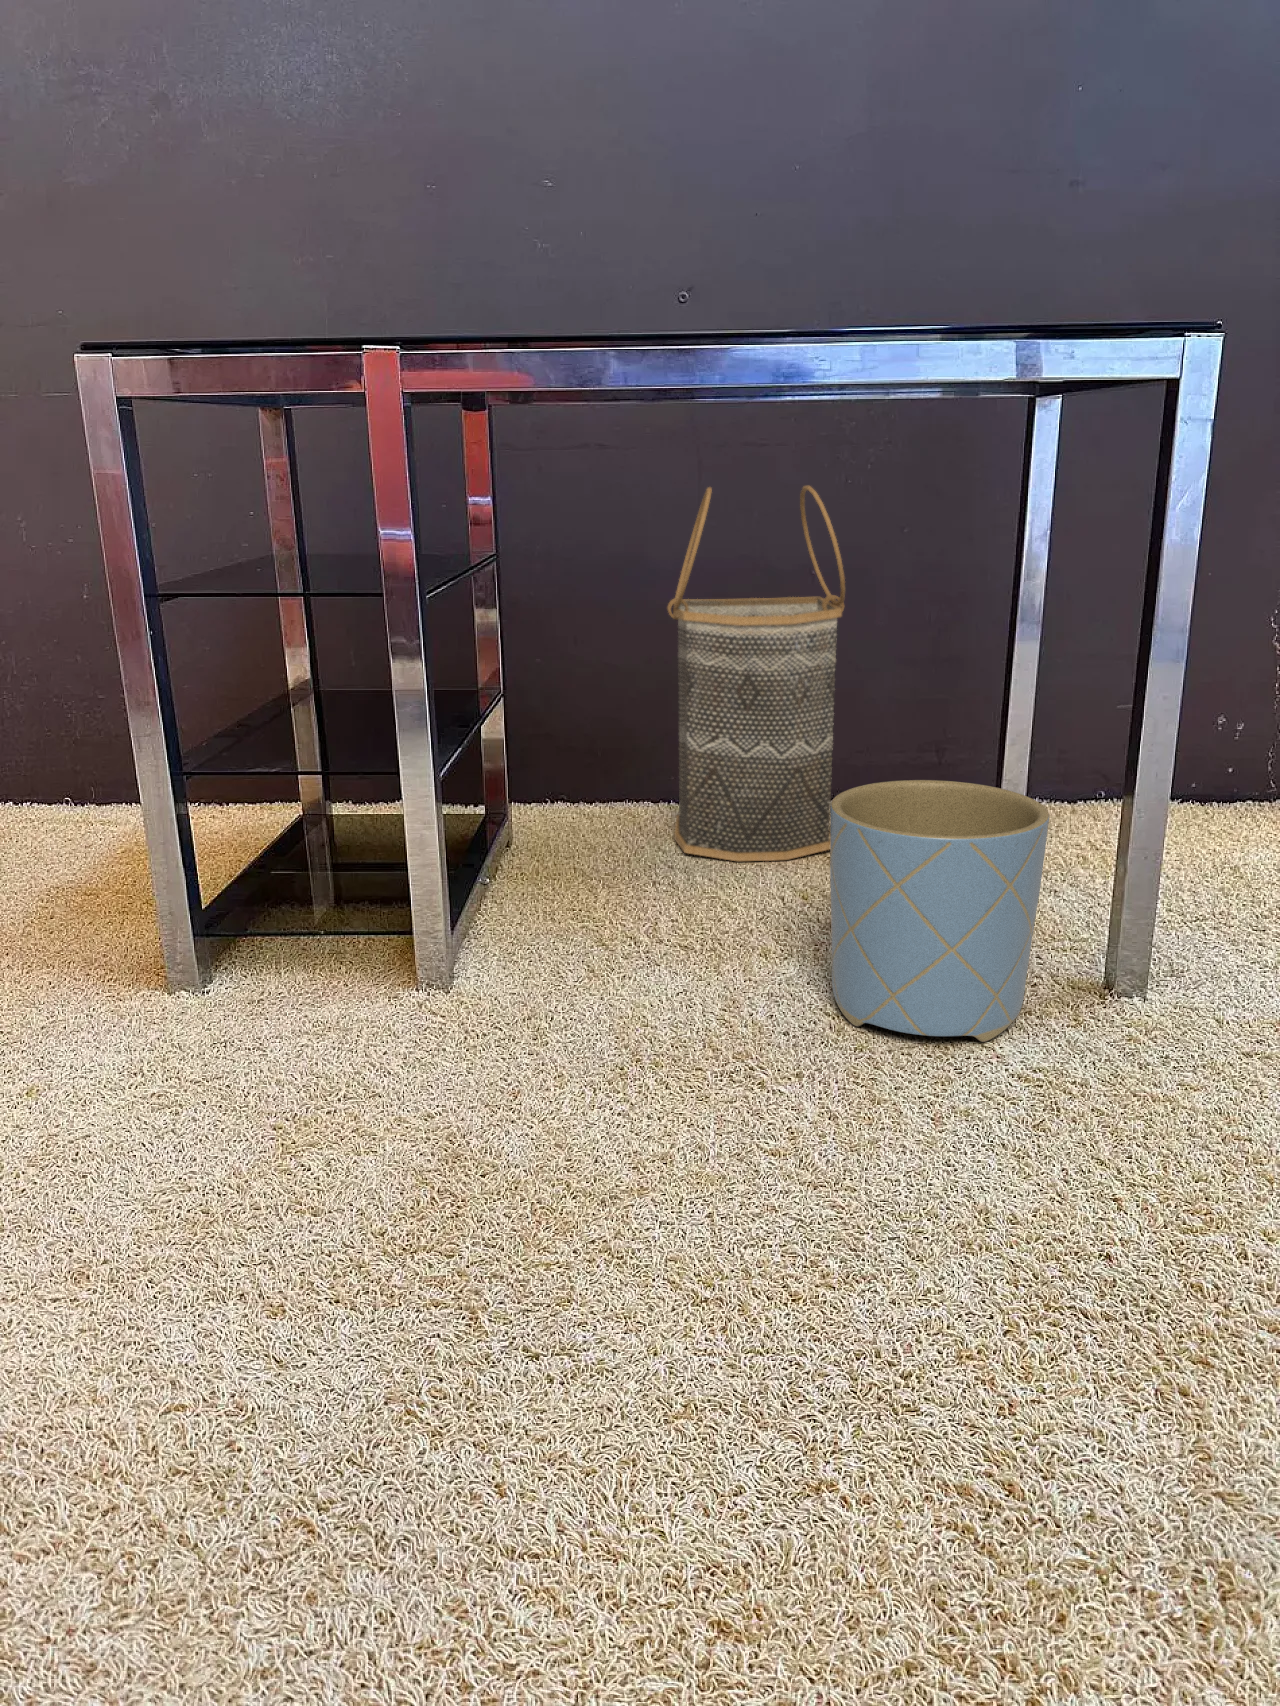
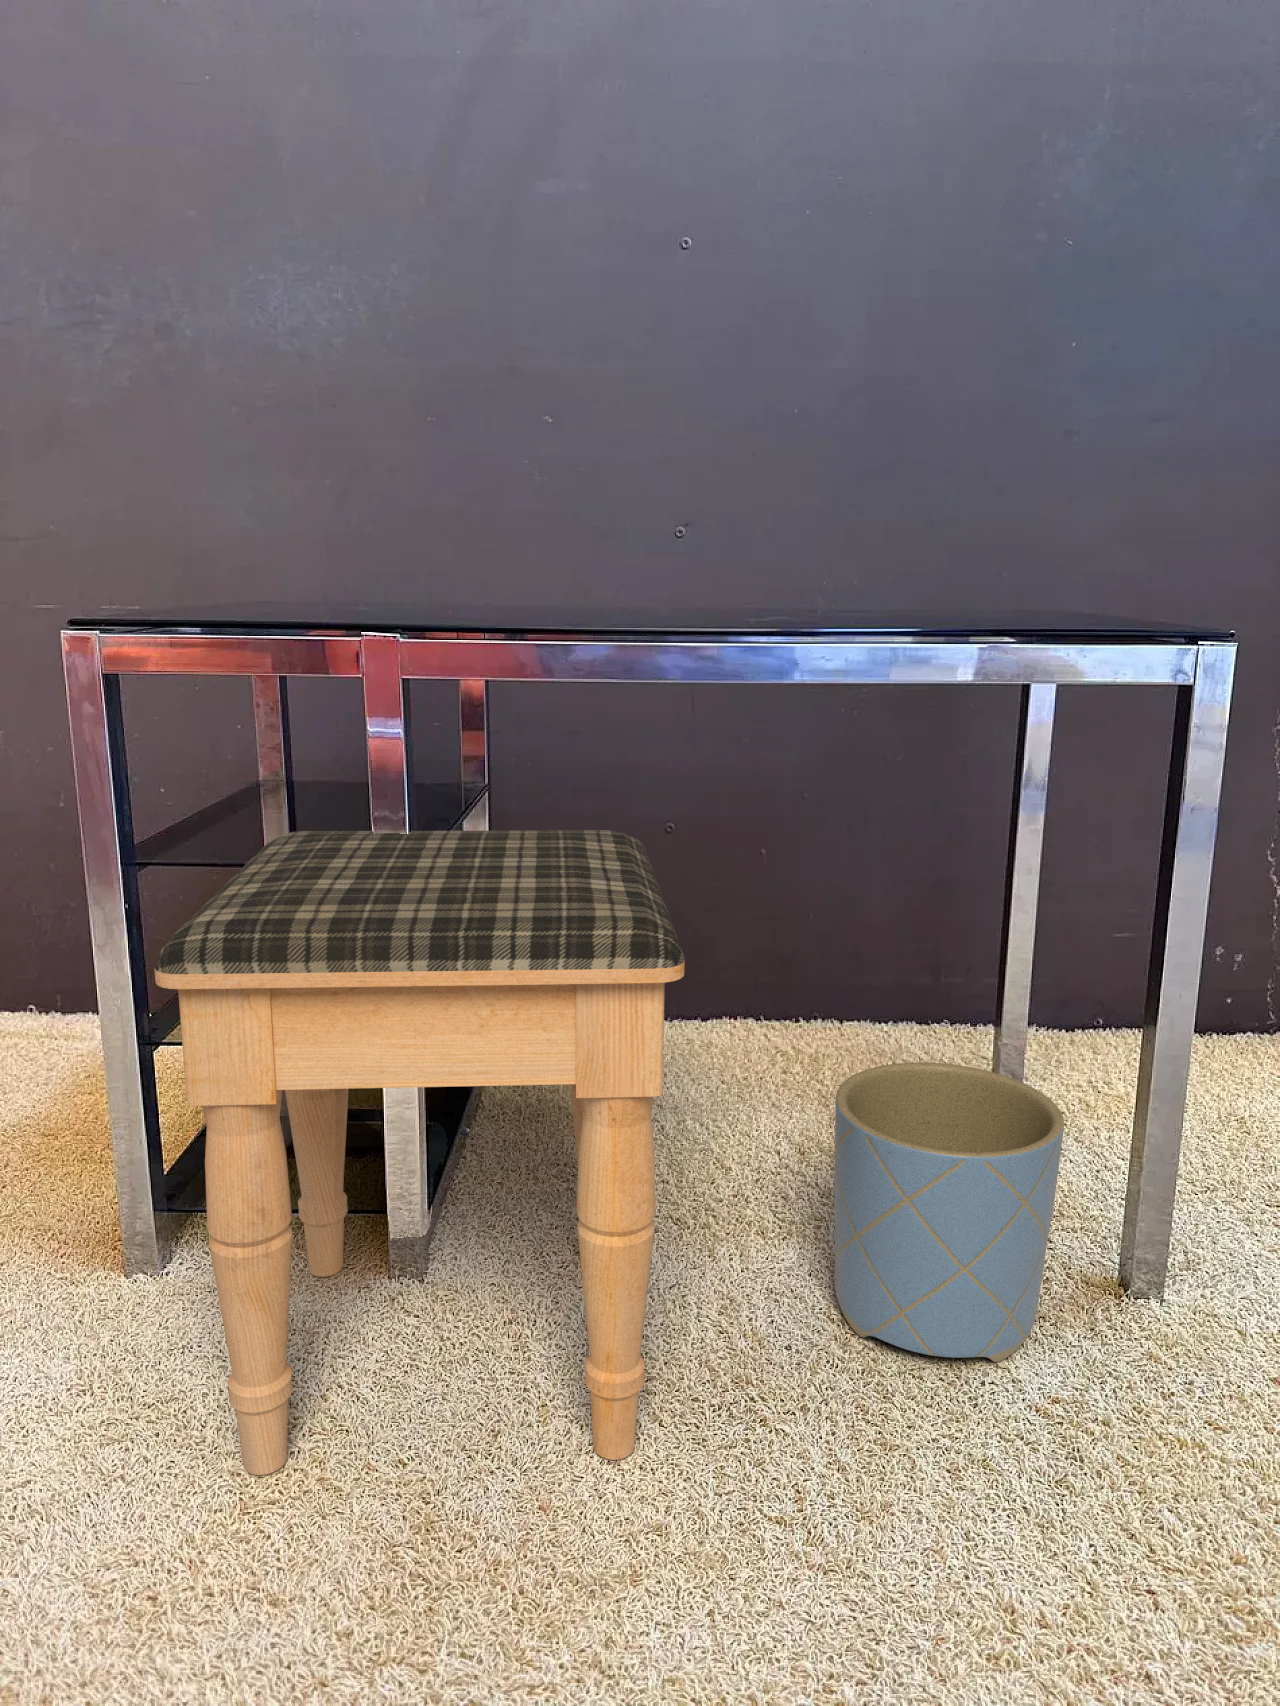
basket: present [668,486,845,862] -> none [661,720,843,1103]
footstool: none [171,554,675,1128] -> present [154,830,685,1475]

